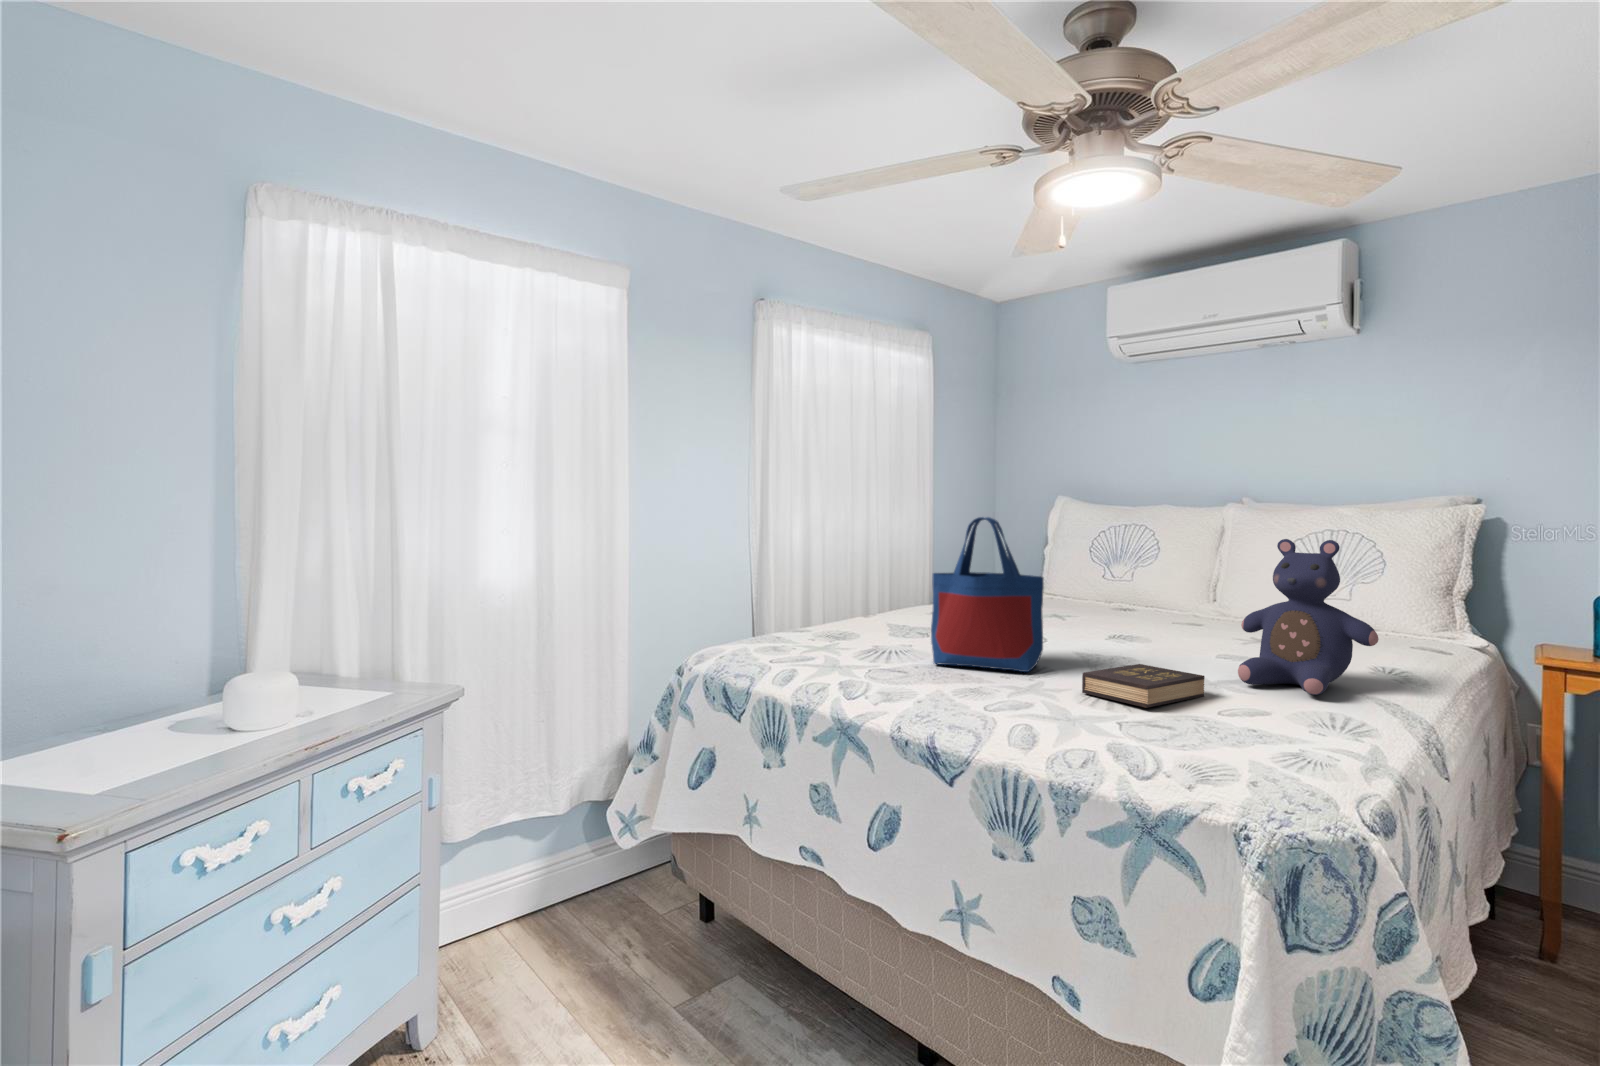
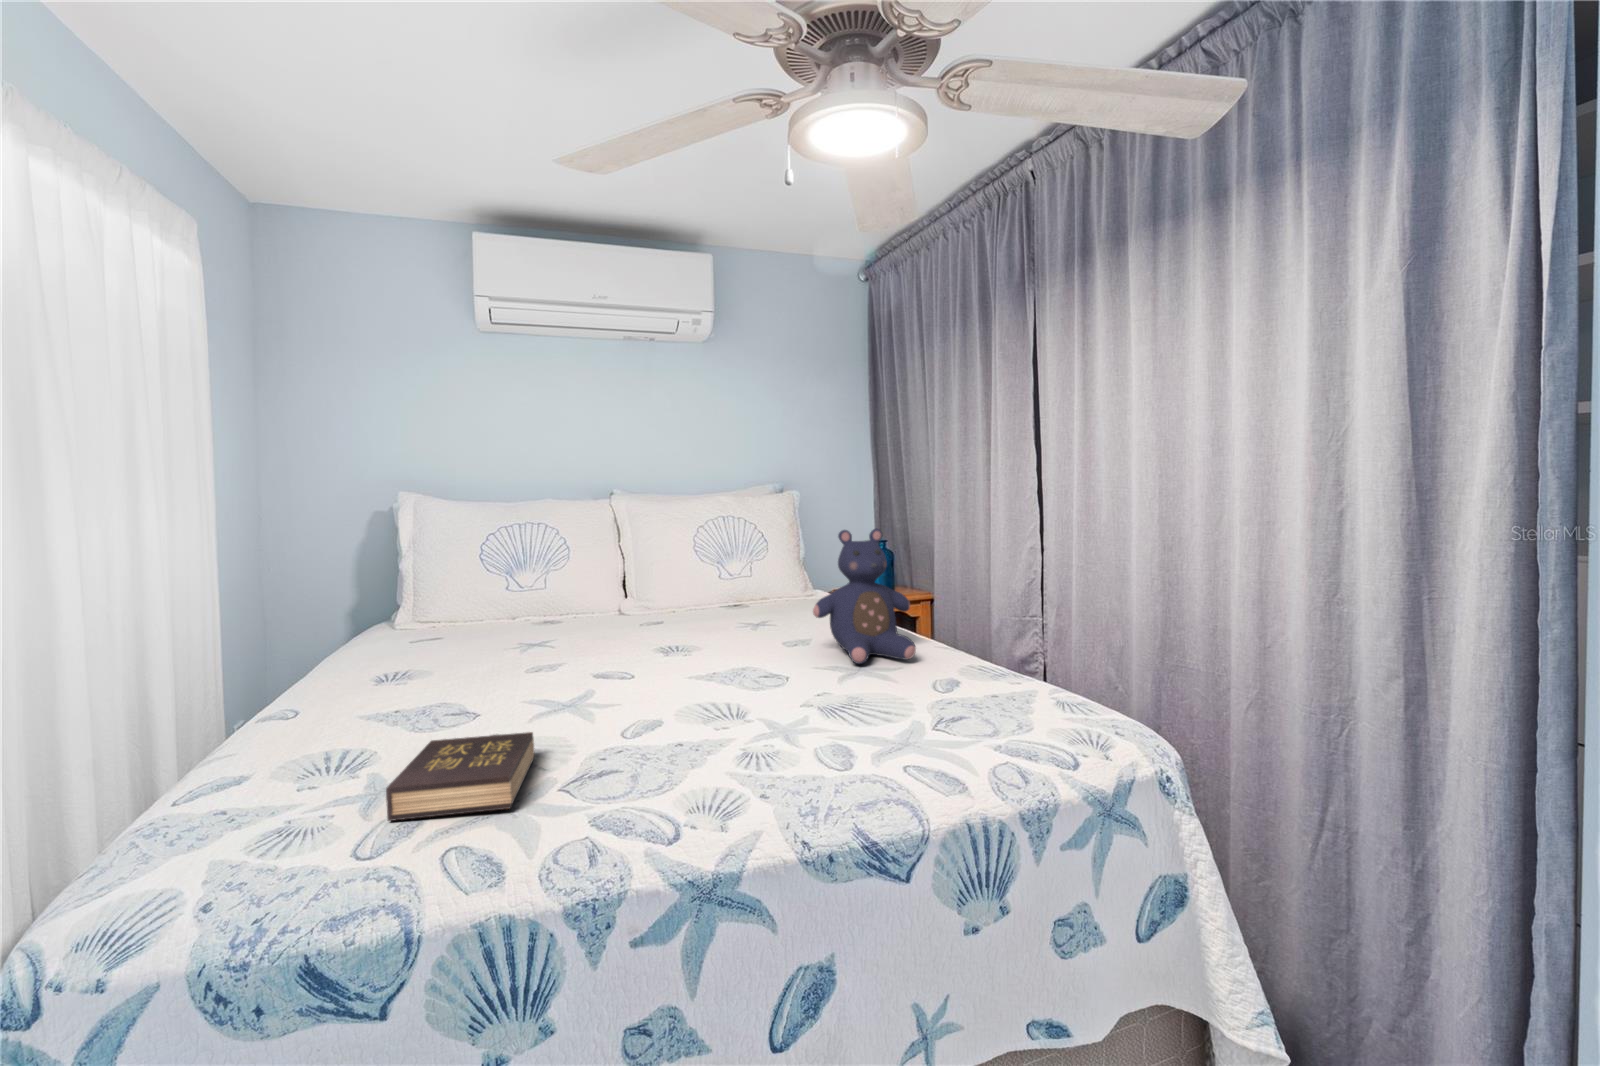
tote bag: present [931,517,1044,672] -> none [586,522,729,743]
hardback book: present [1082,664,1204,708] -> present [386,732,534,821]

